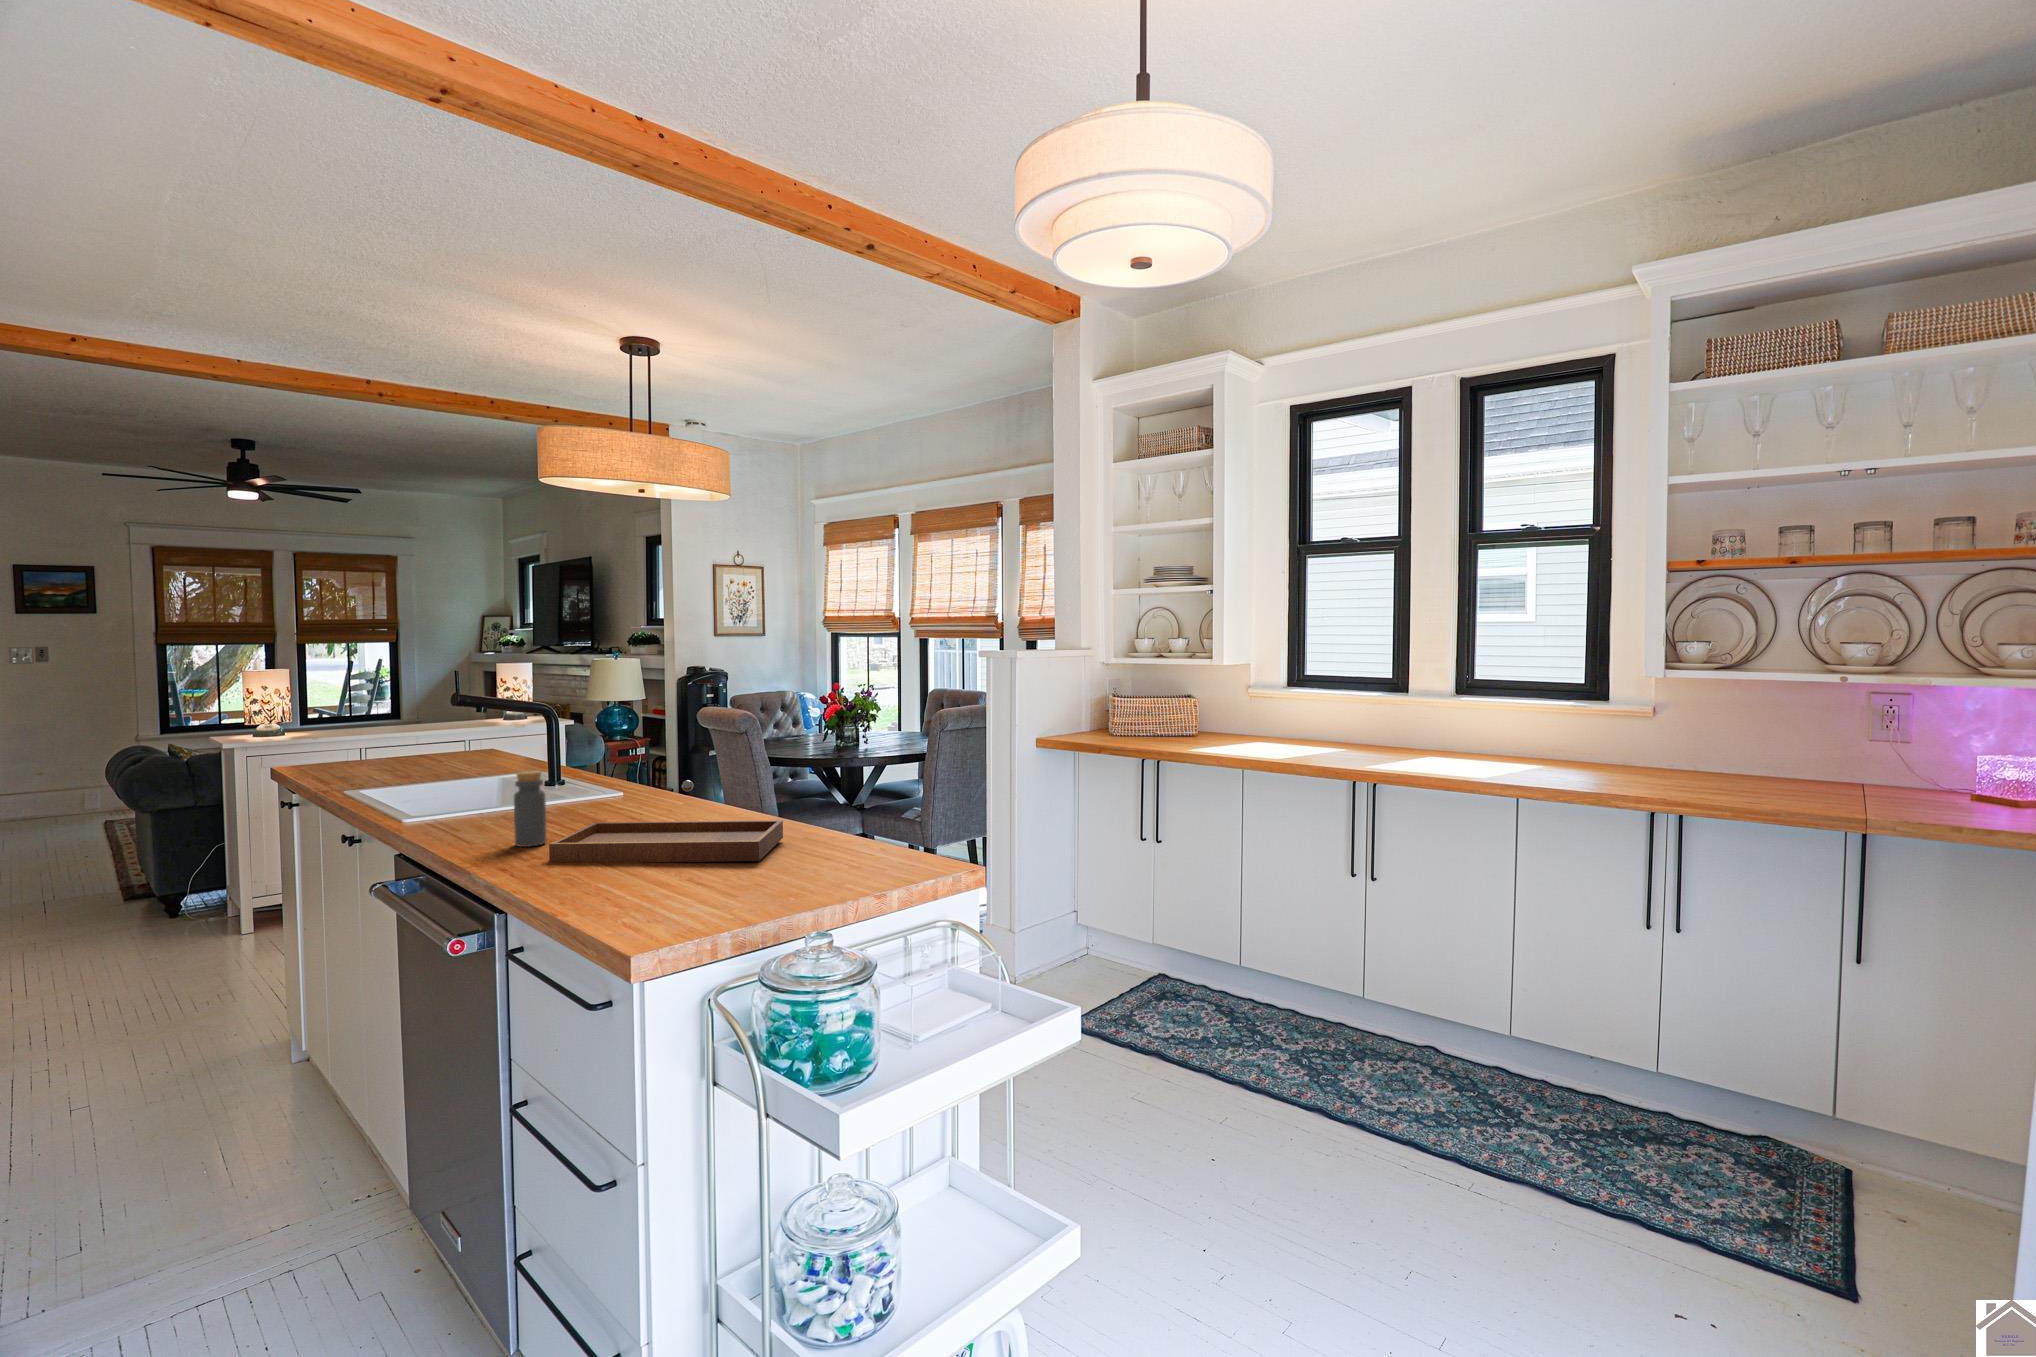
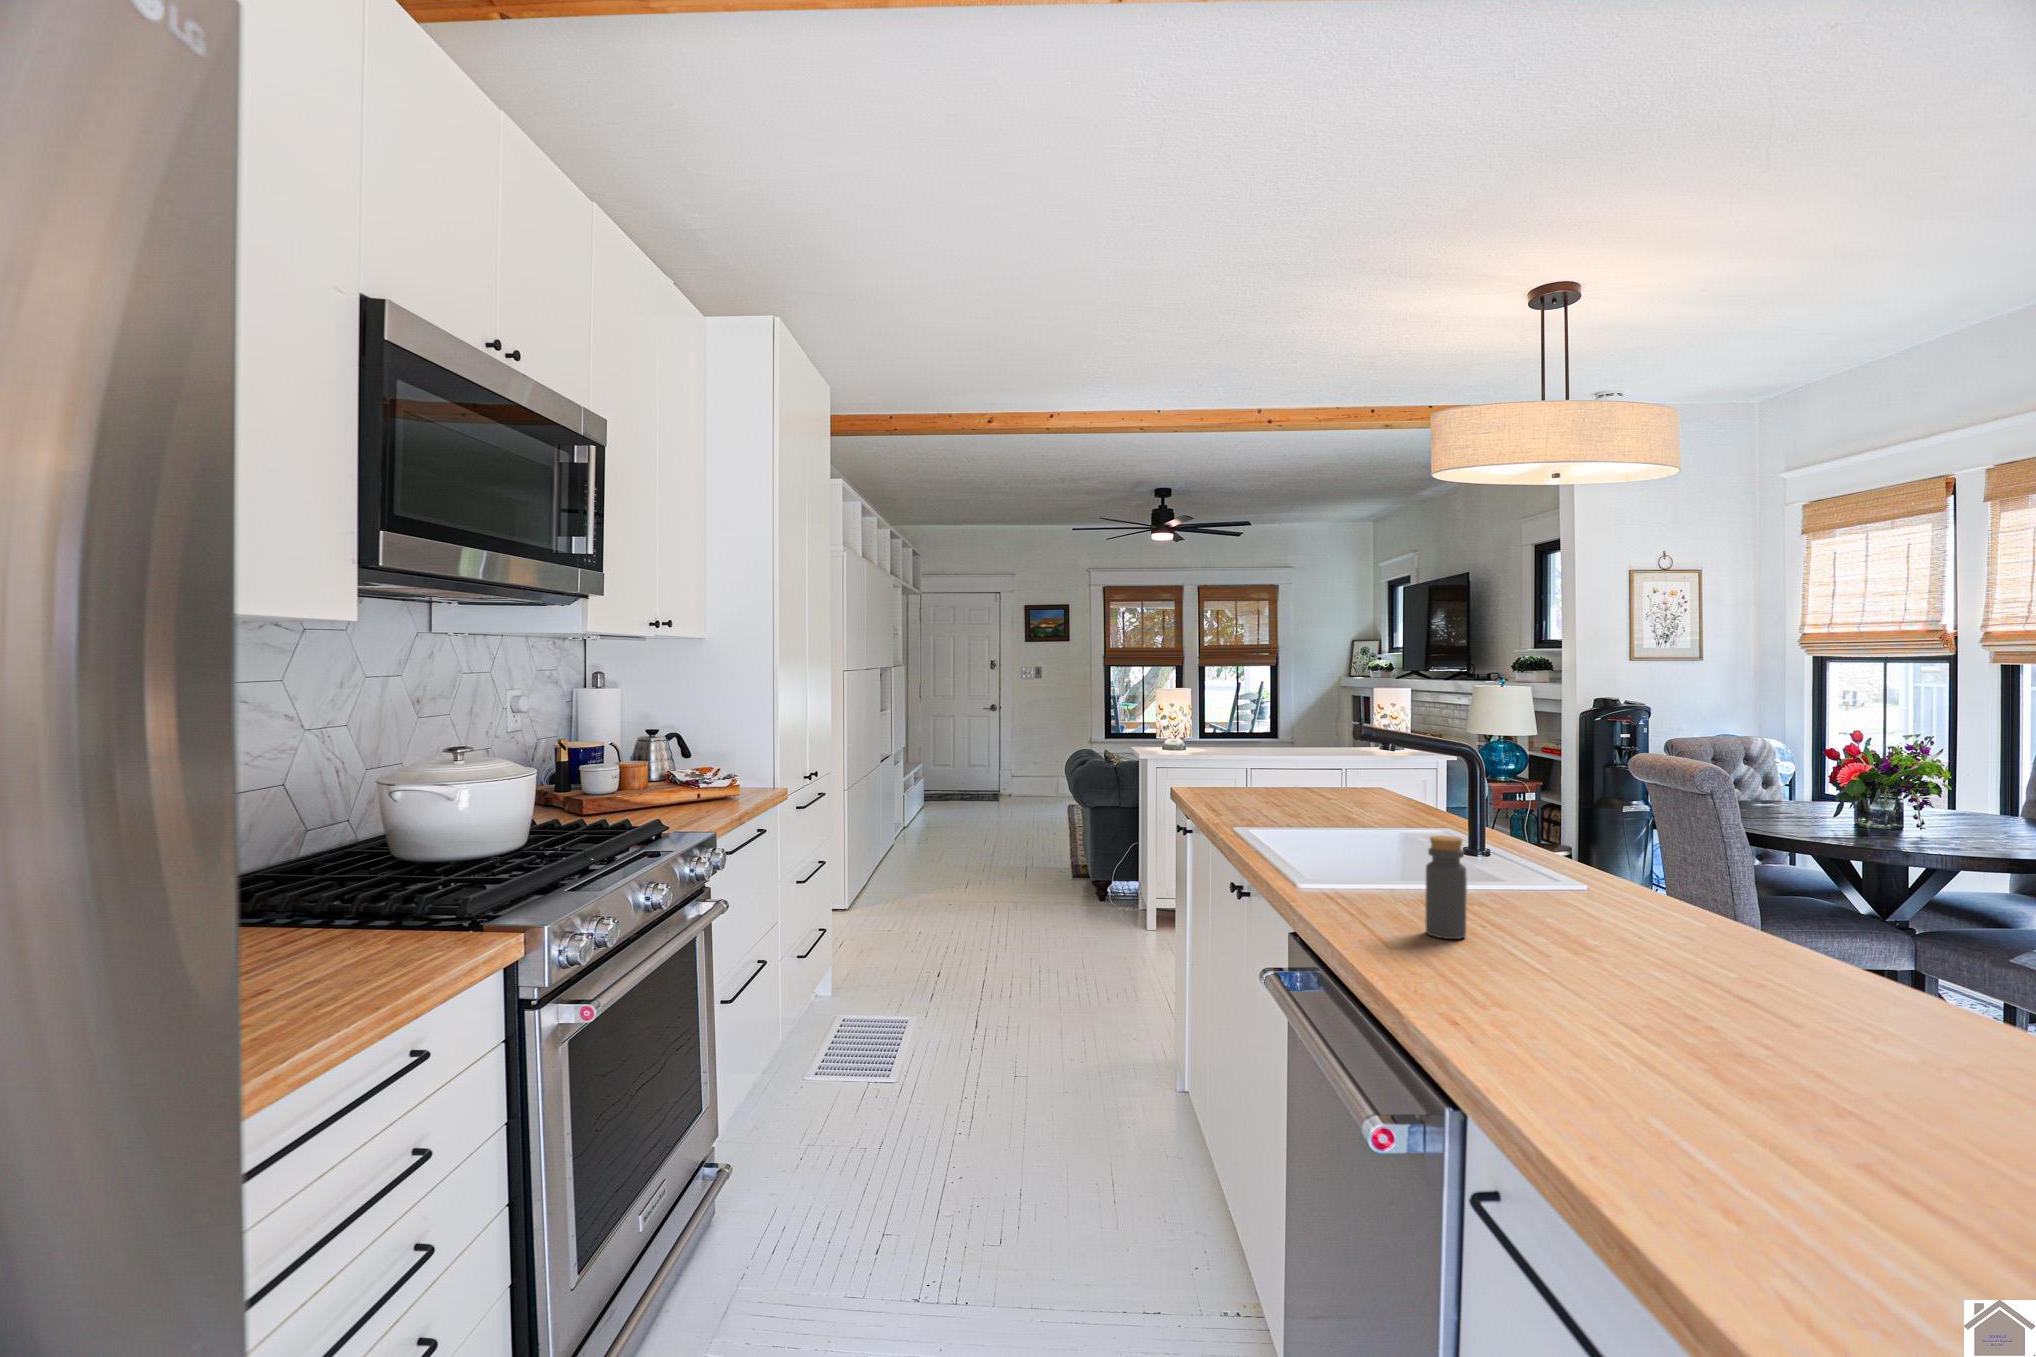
tray: present [549,780,783,863] -> none [1477,883,1875,1053]

